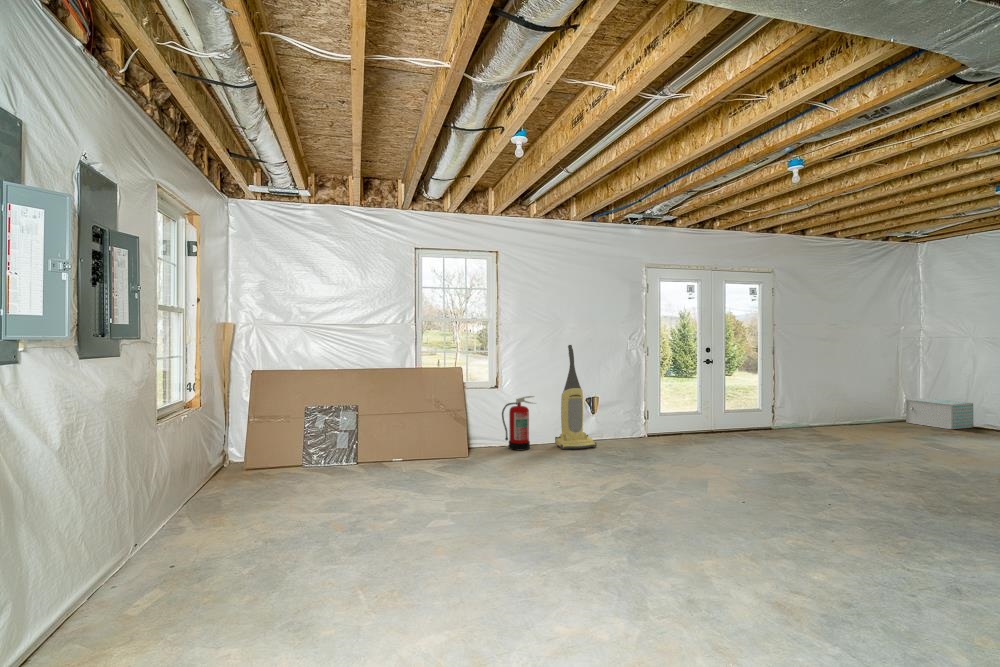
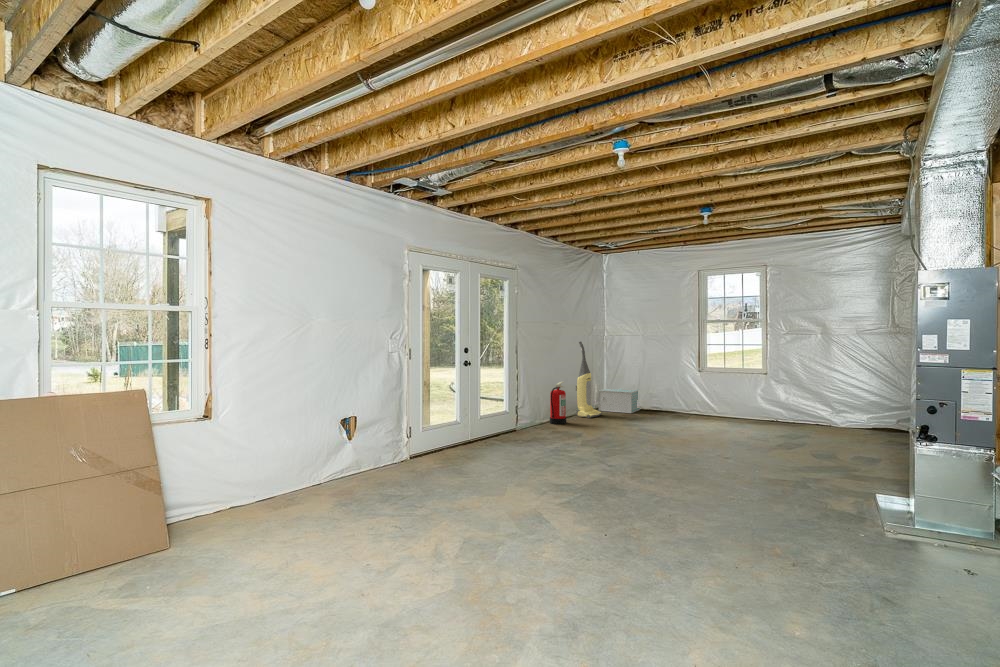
vacuum cleaner: present [555,345,597,449] -> present [576,342,602,418]
fire extinguisher: present [502,396,534,451] -> present [550,382,566,424]

